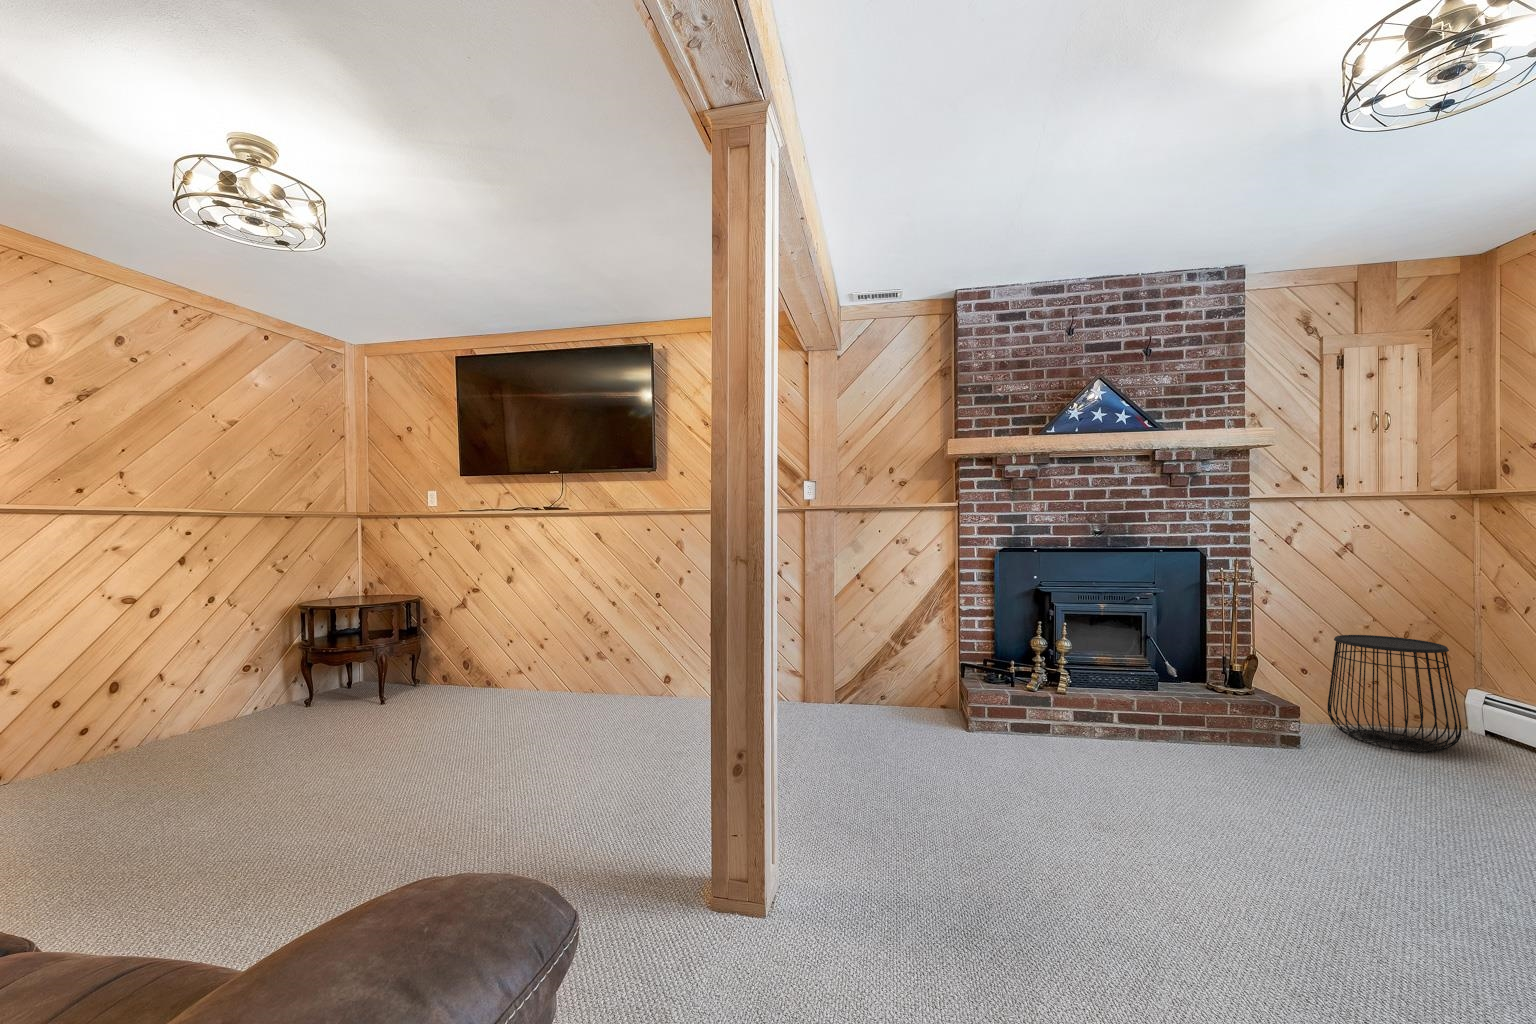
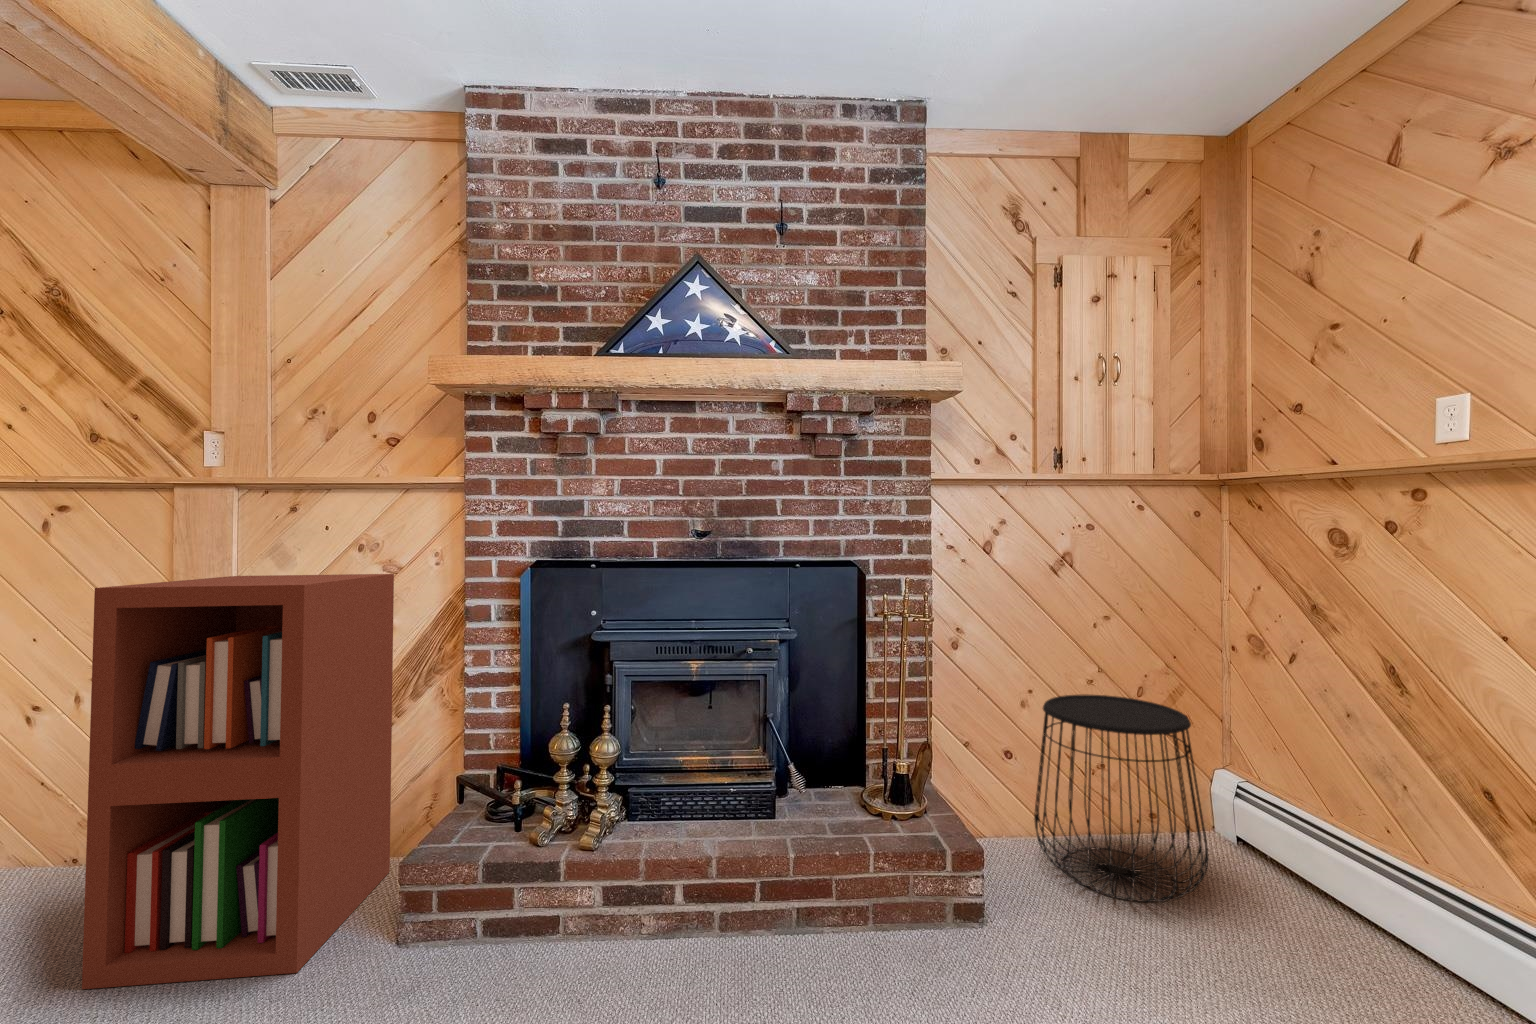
bookshelf: none [844,553,935,733] -> present [82,574,394,989]

